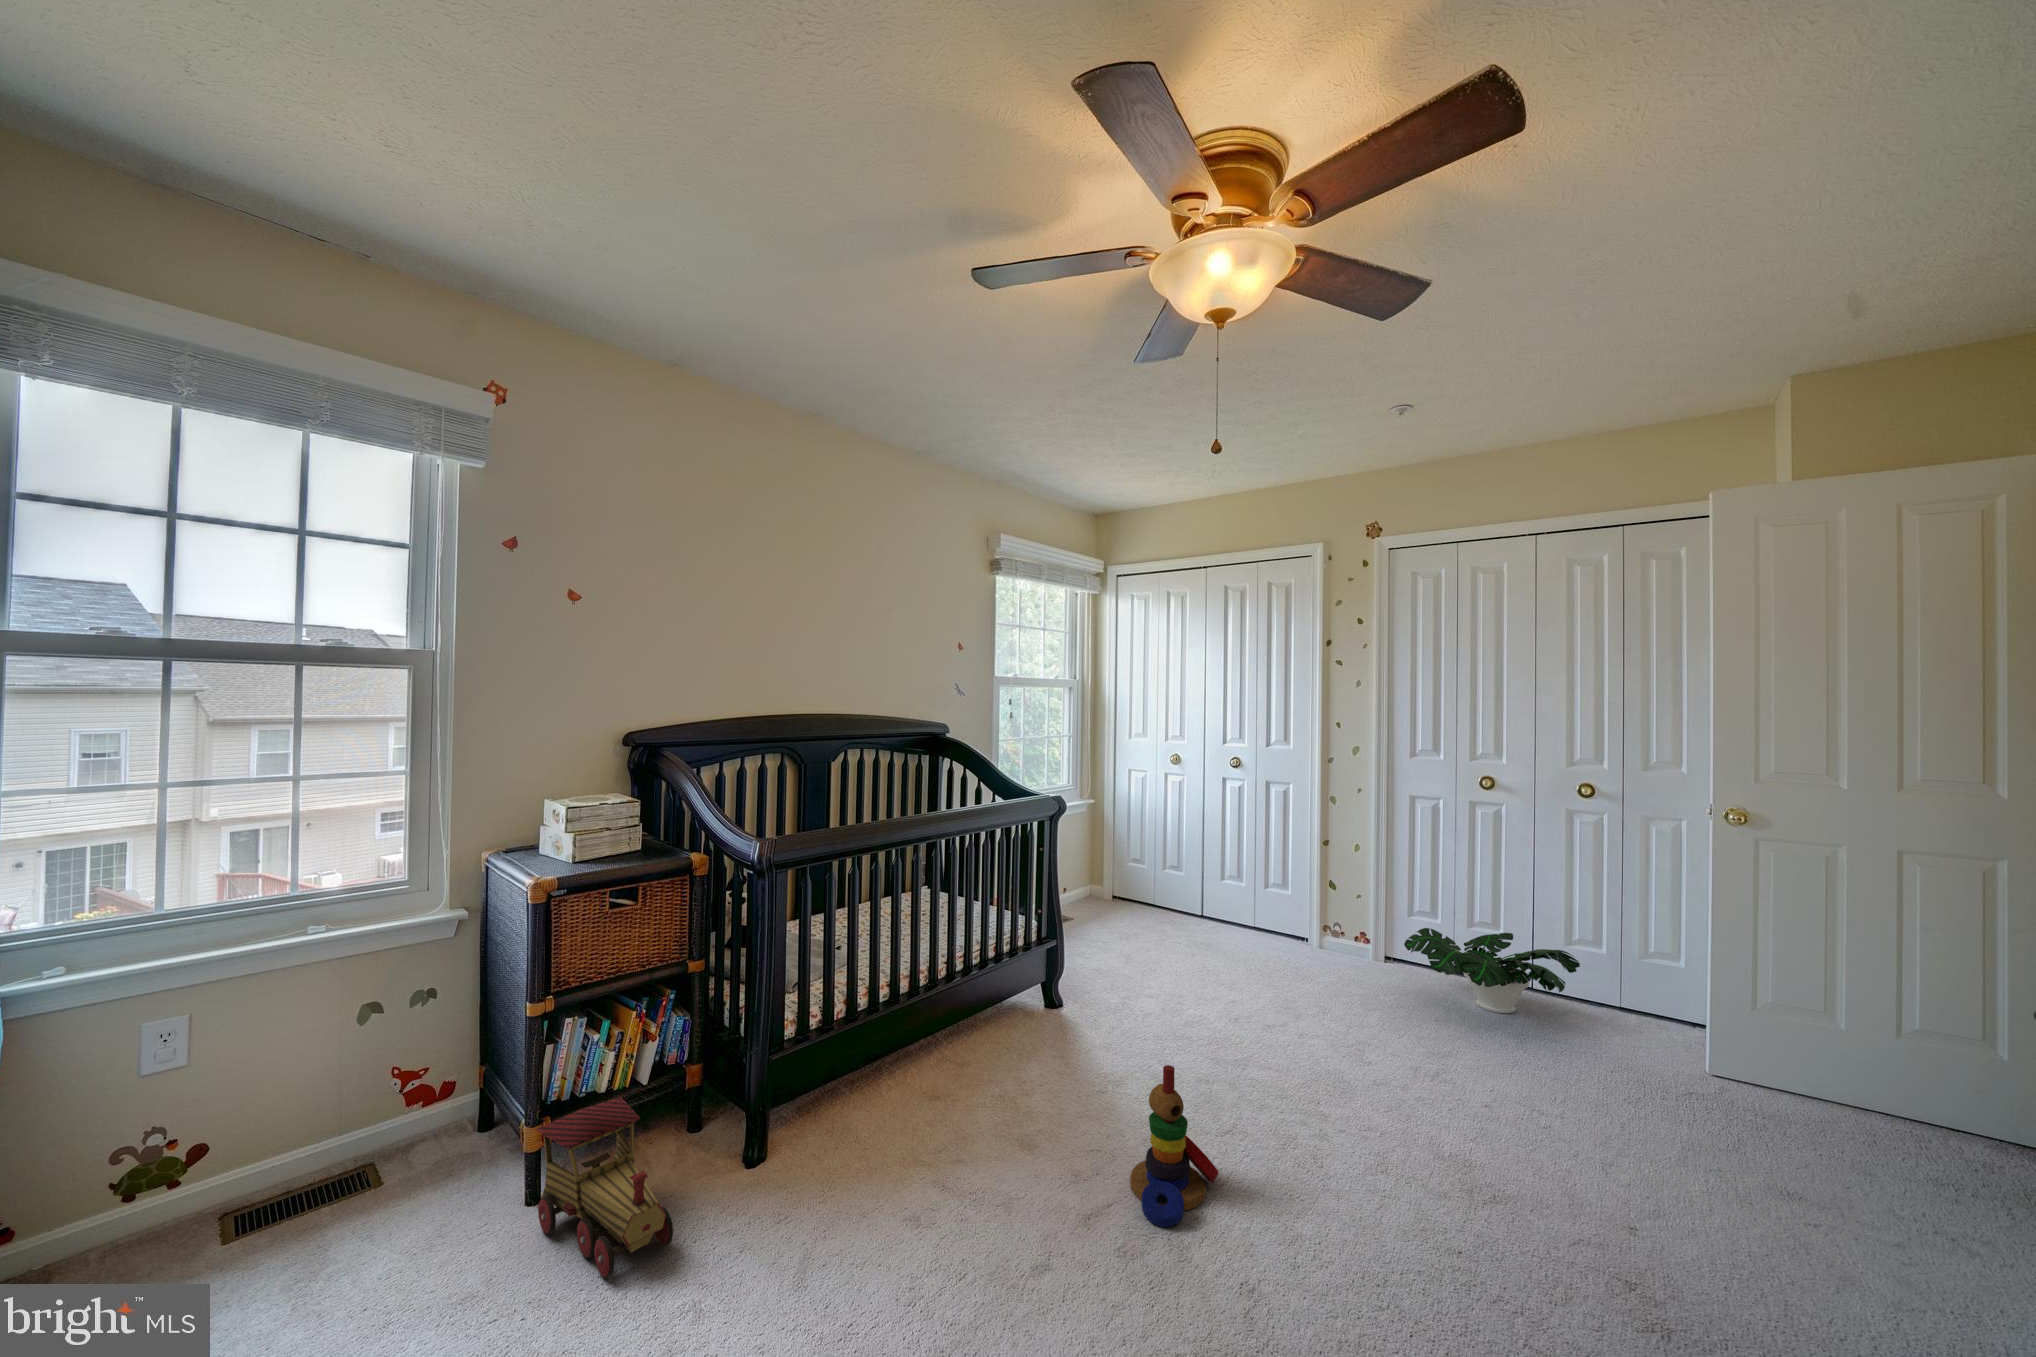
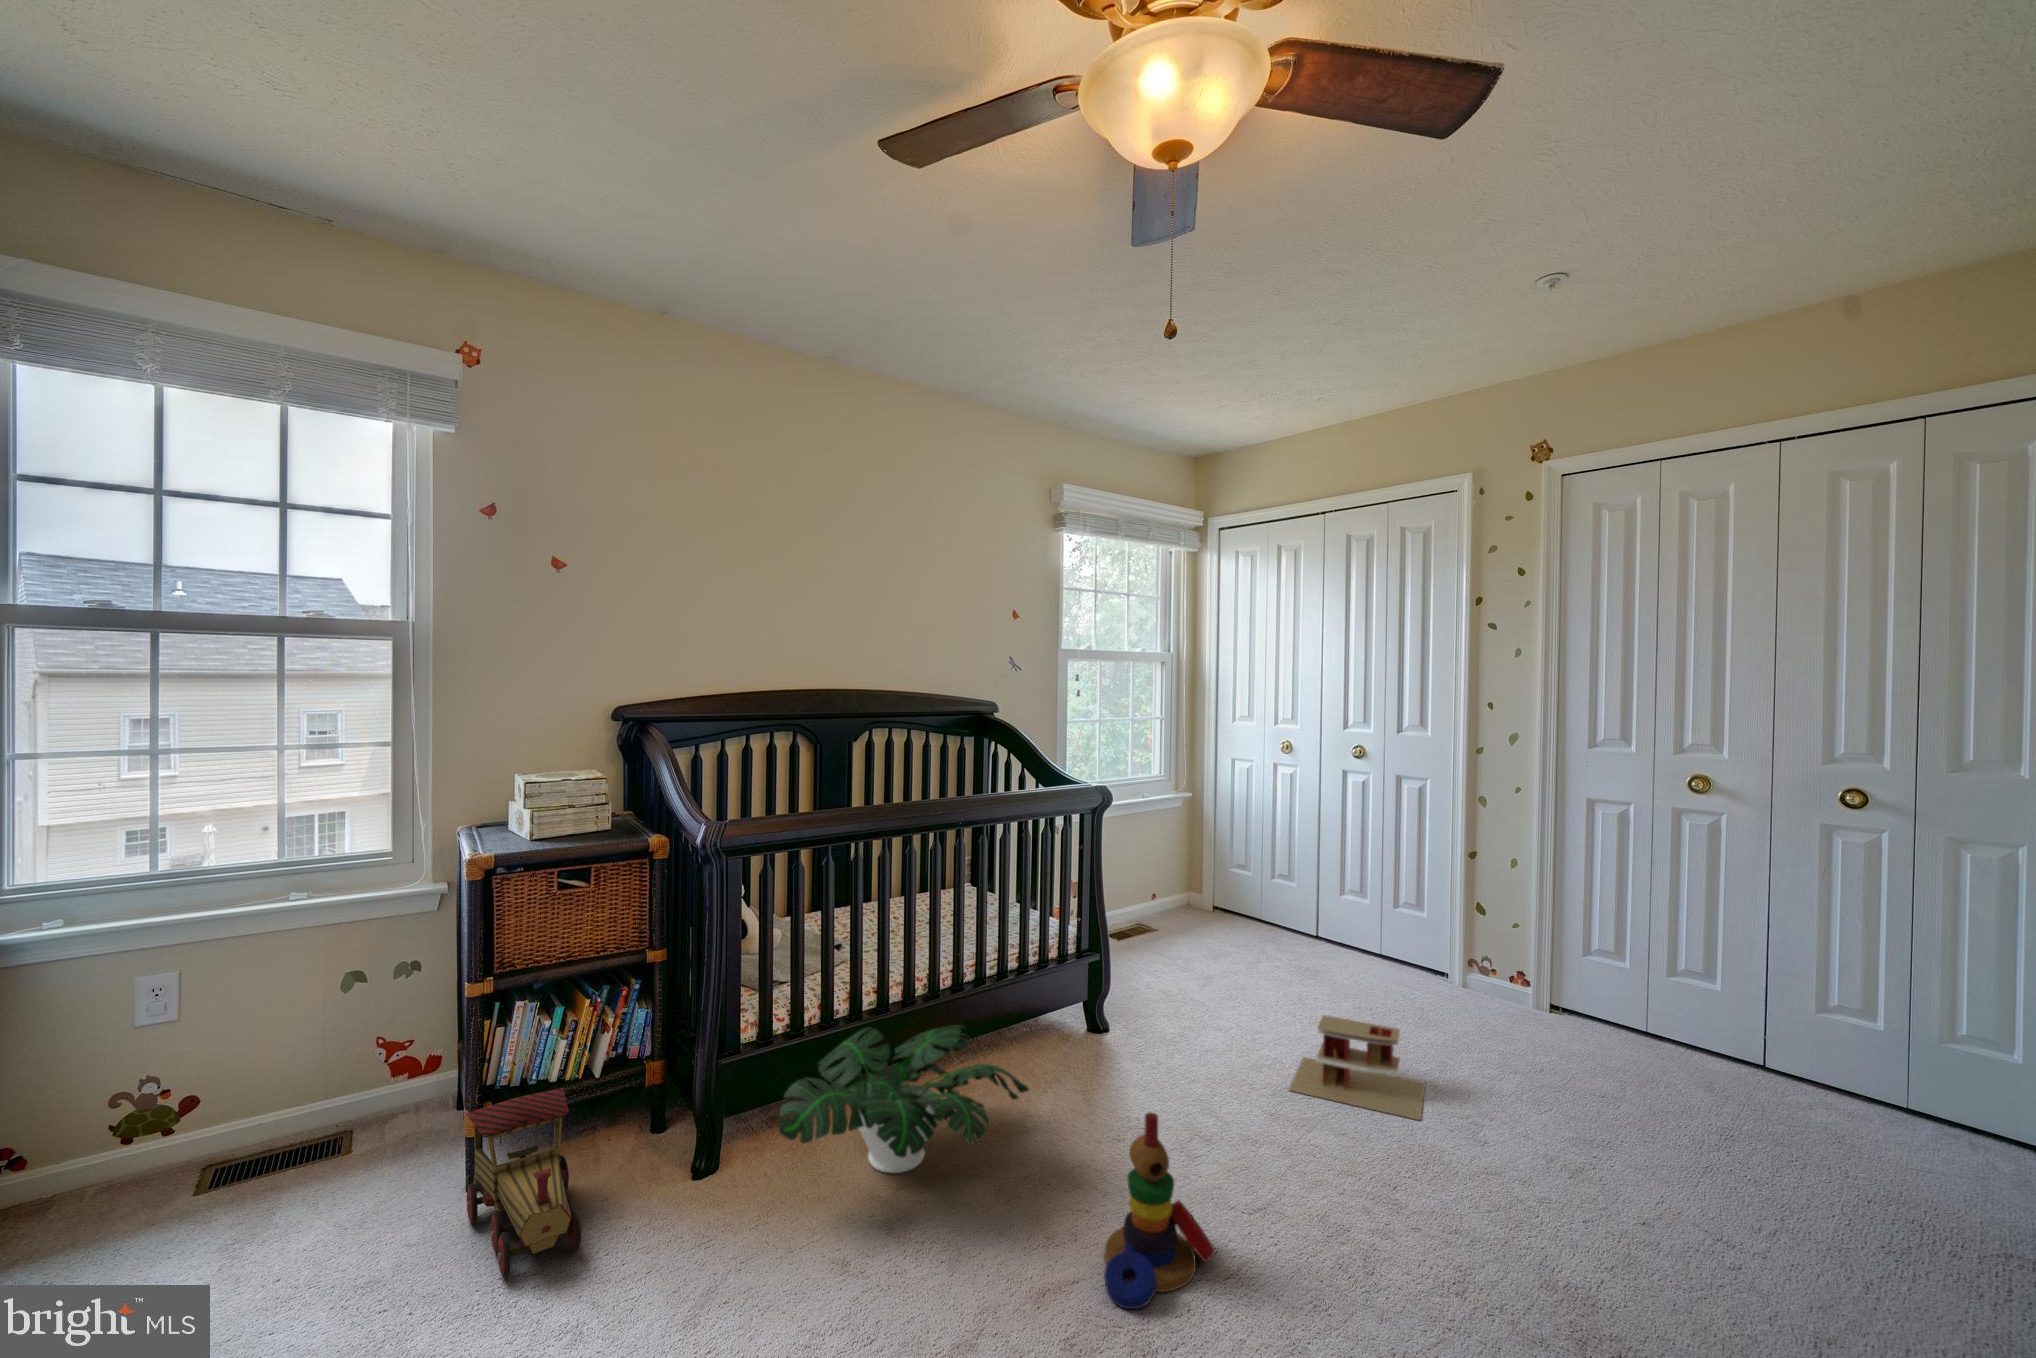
potted plant: present [1404,928,1580,1013] -> present [779,1025,1029,1173]
toy house: none [1221,978,1326,1056] -> present [1289,1015,1425,1120]

